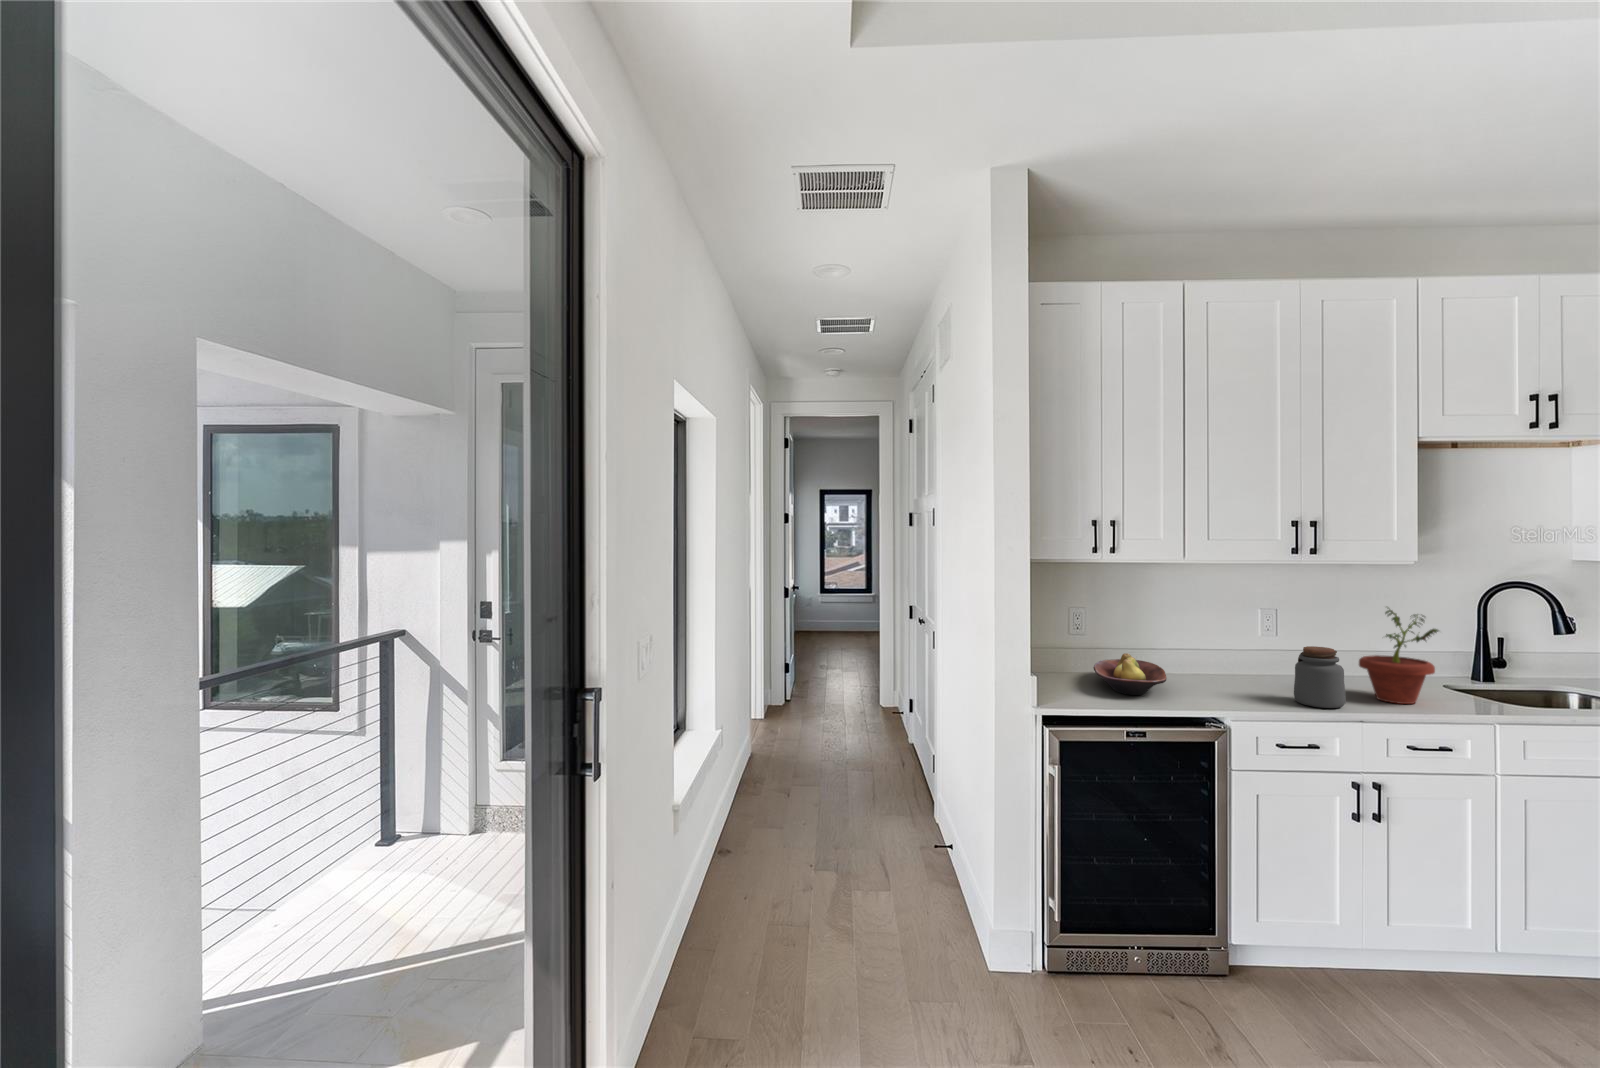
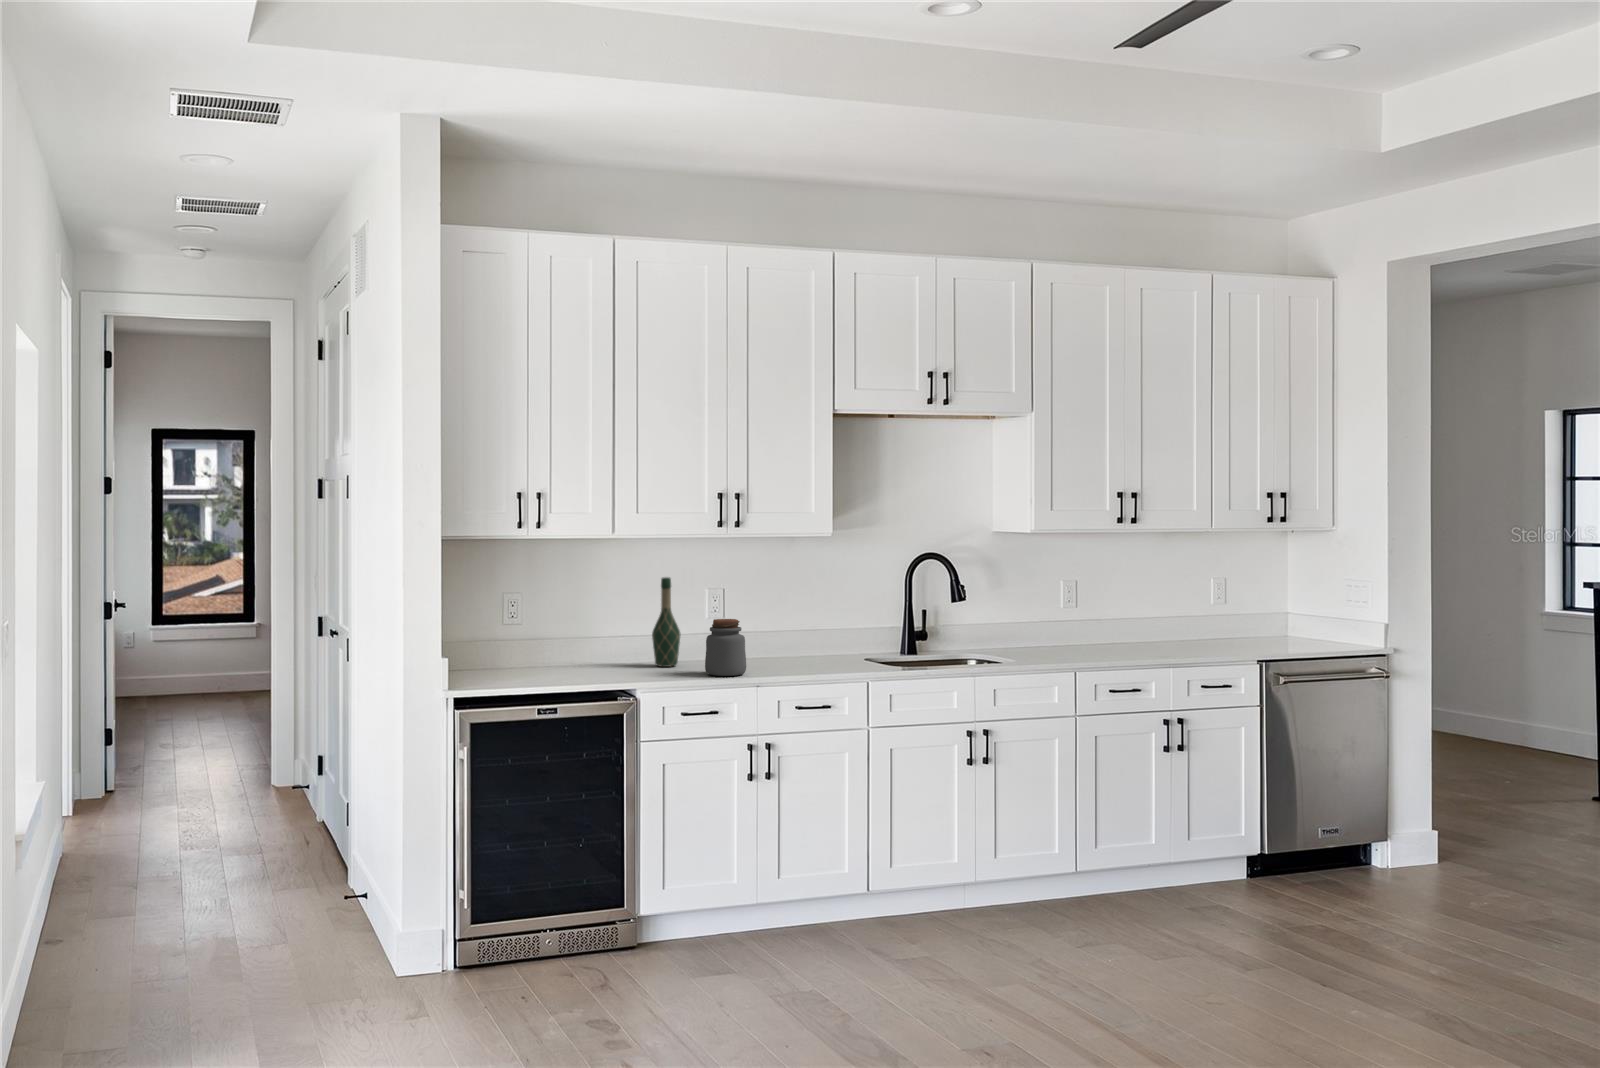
wine bottle: none [1221,600,1252,686] -> present [652,577,680,667]
potted plant: present [1359,609,1439,704] -> none [767,579,828,670]
fruit bowl: present [1093,653,1167,695] -> none [520,638,593,677]

